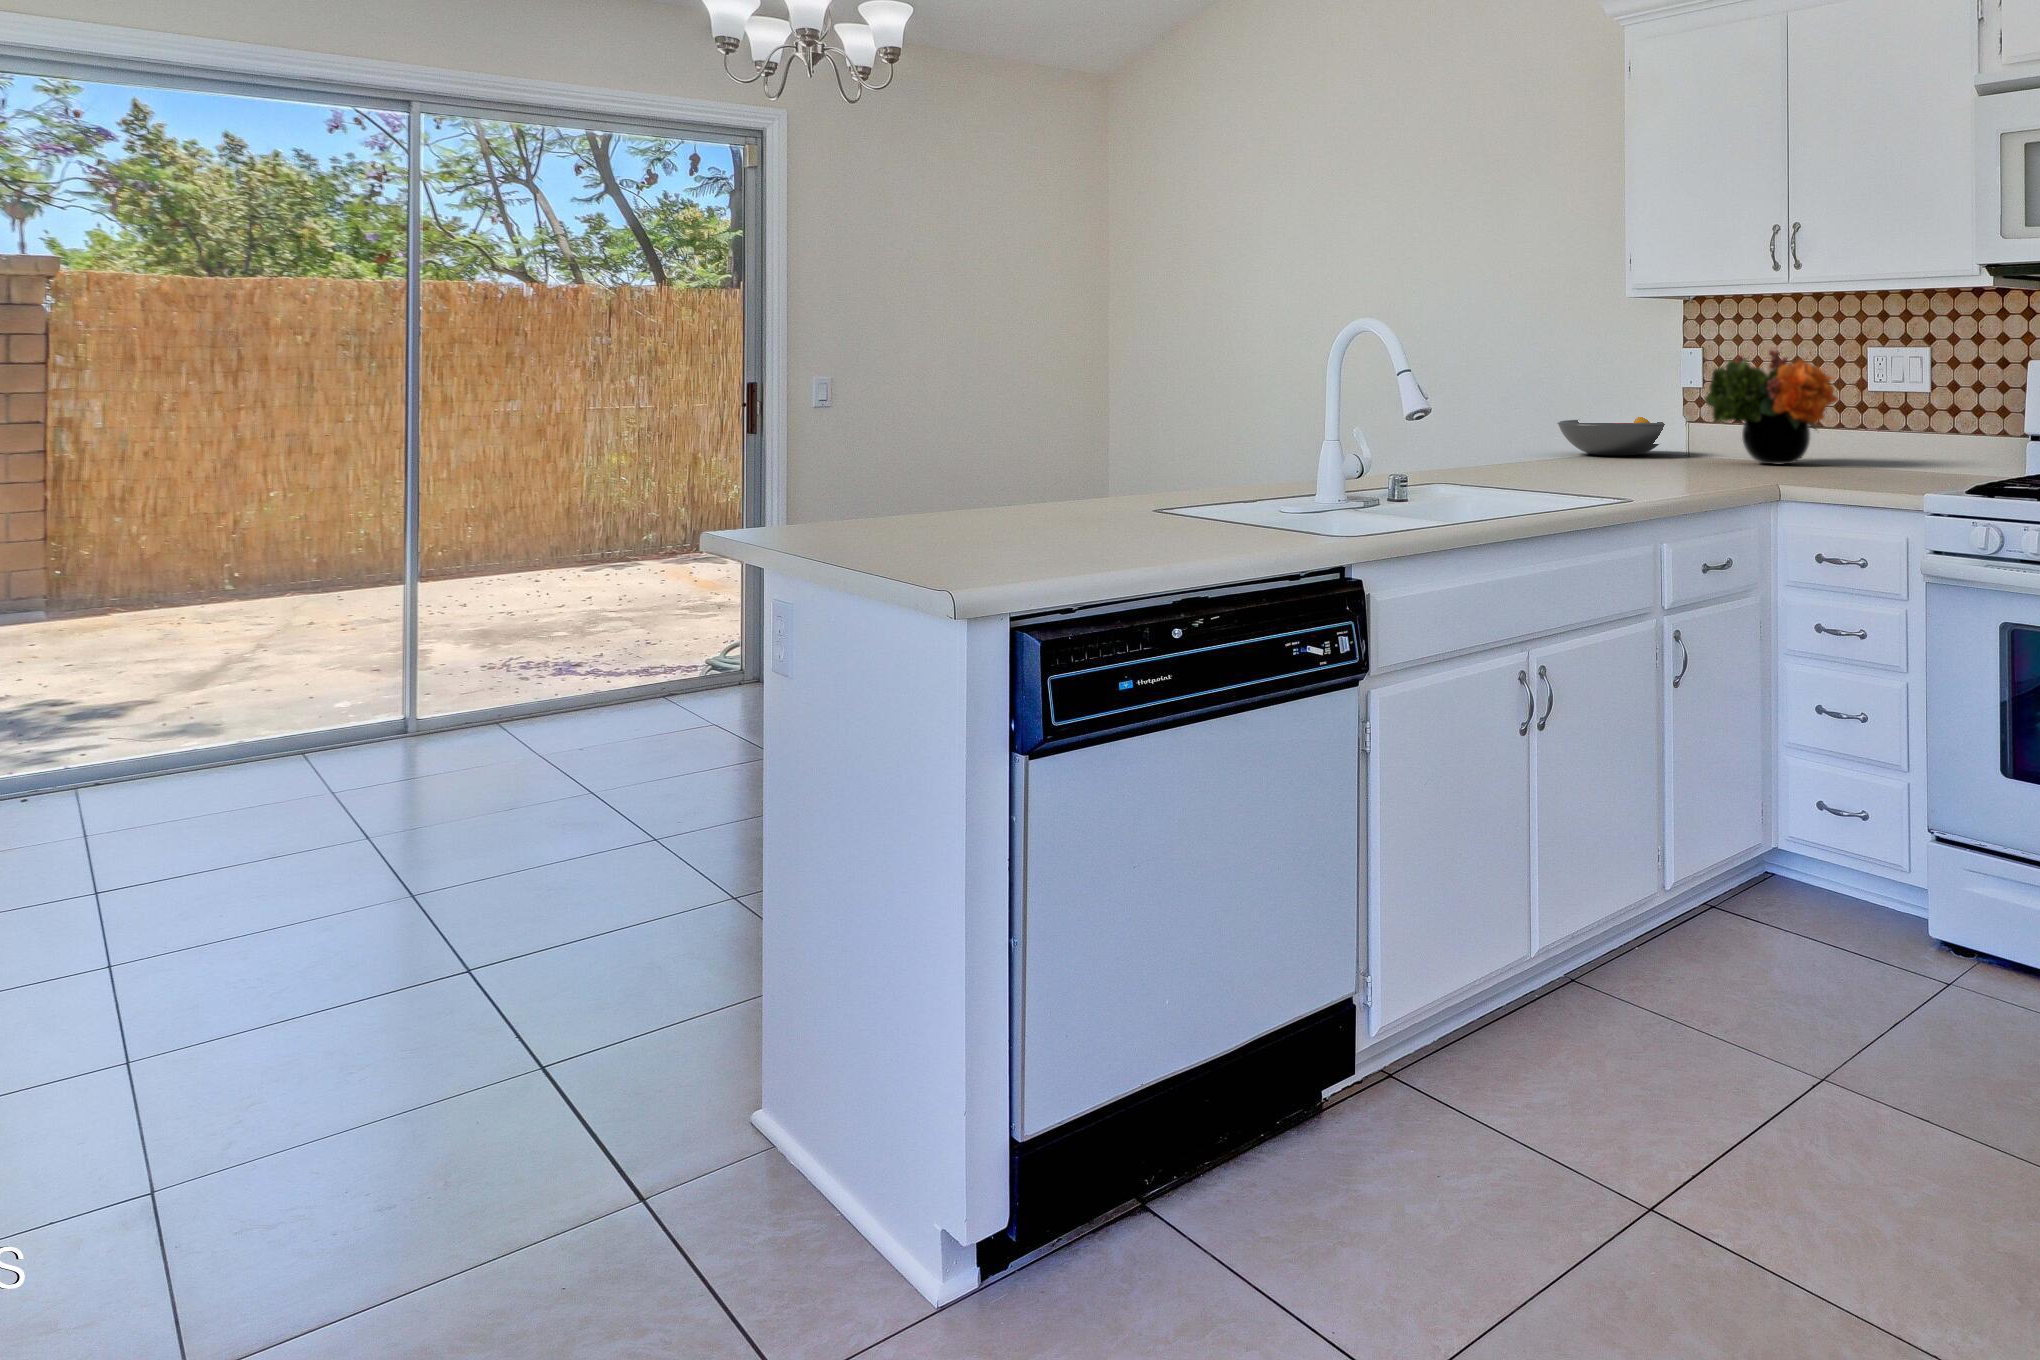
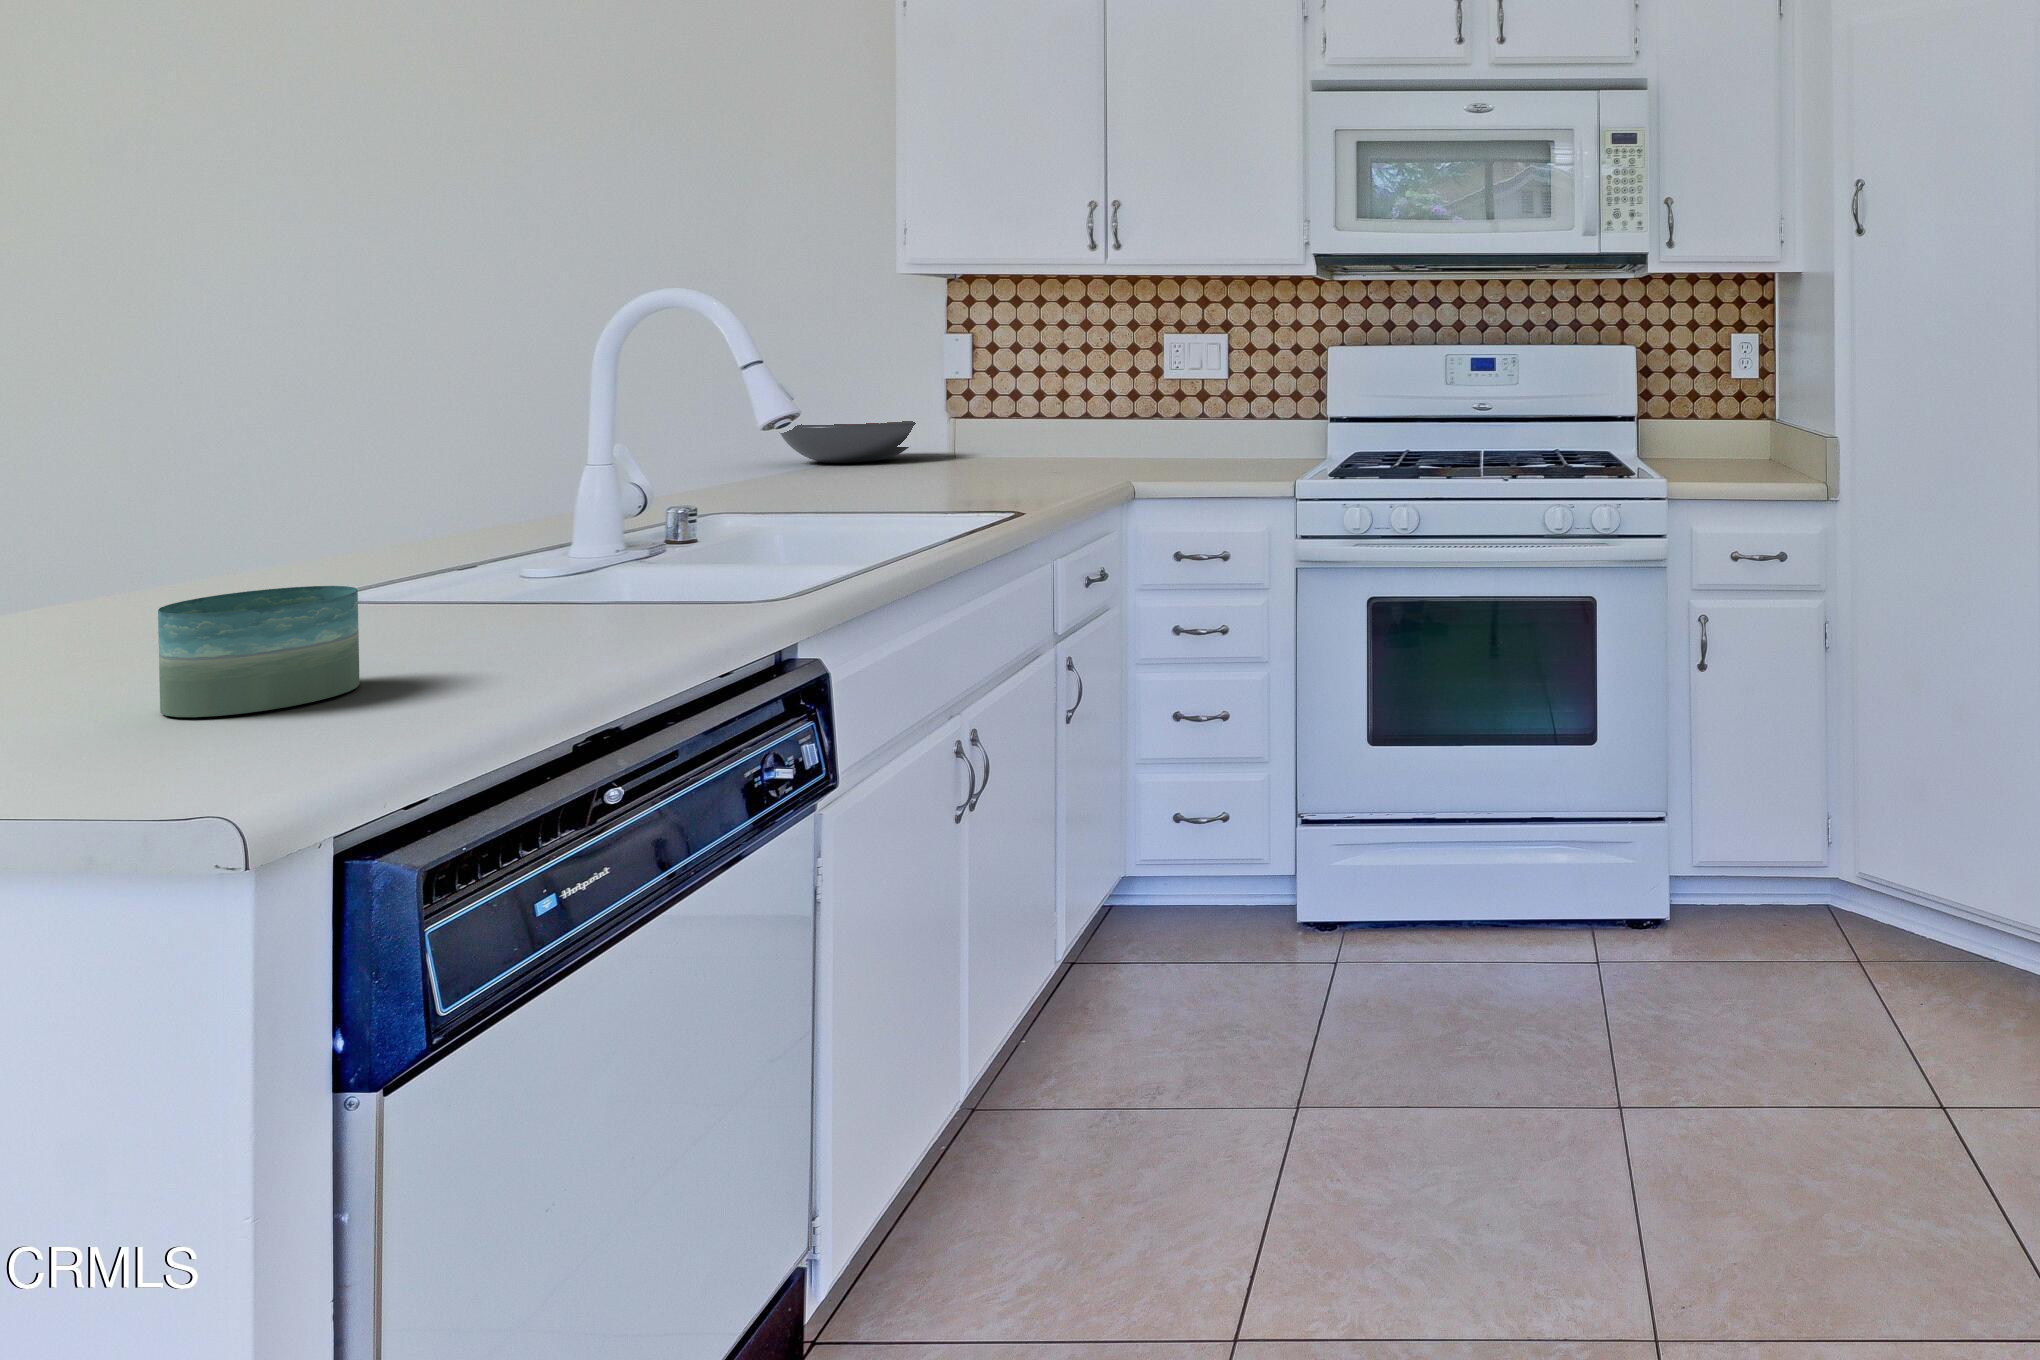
flower arrangement: present [1705,350,1839,465] -> none [984,336,1135,461]
candle: none [1046,490,1124,550] -> present [158,586,360,717]

